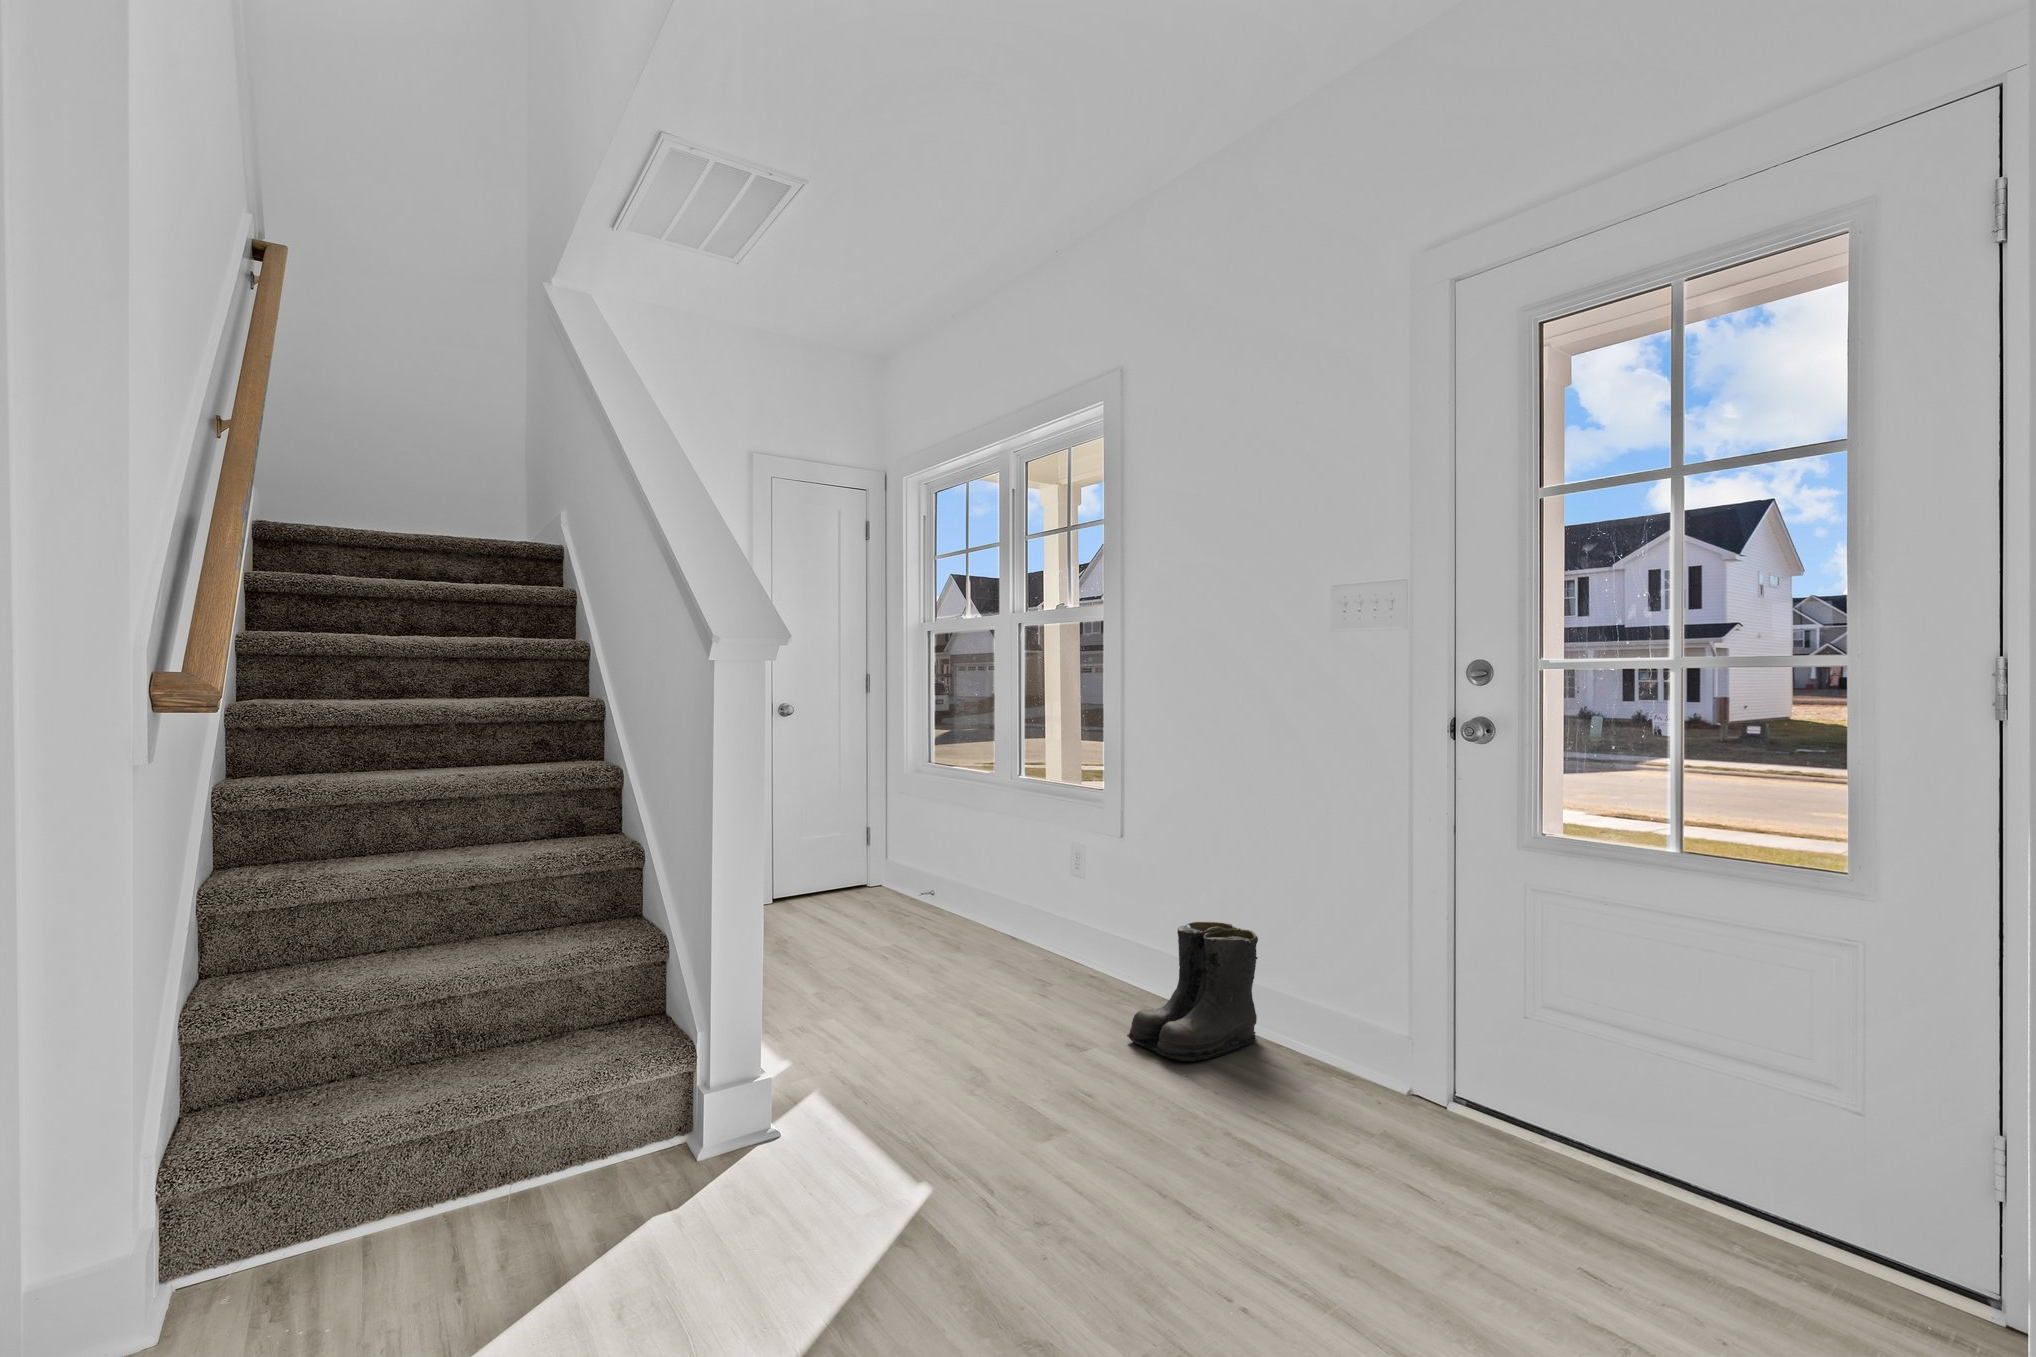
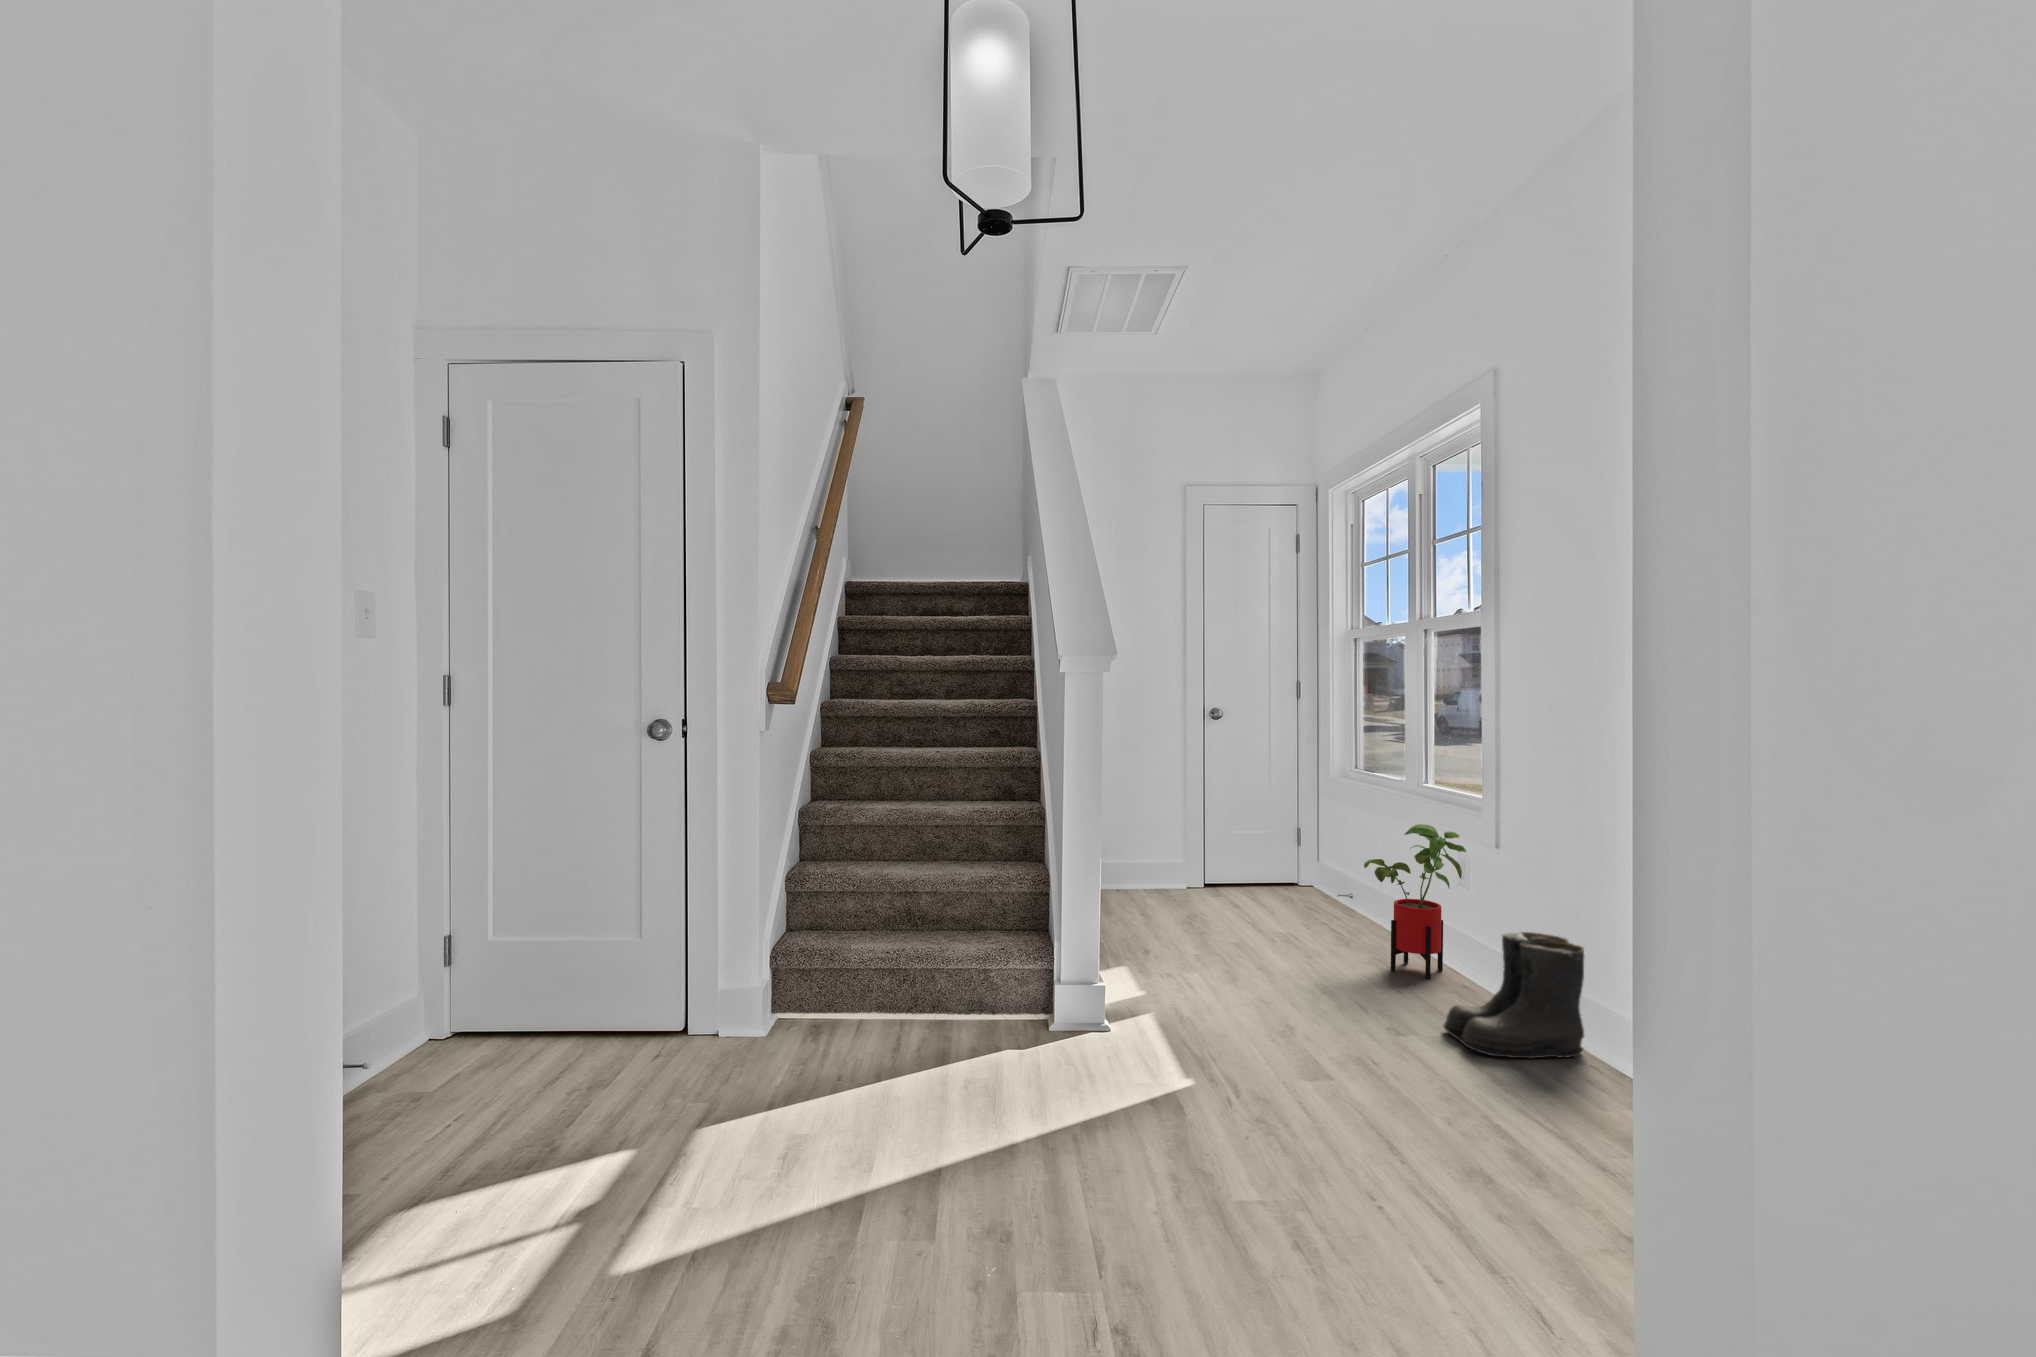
house plant: none [1004,820,1107,981] -> present [1364,824,1467,979]

